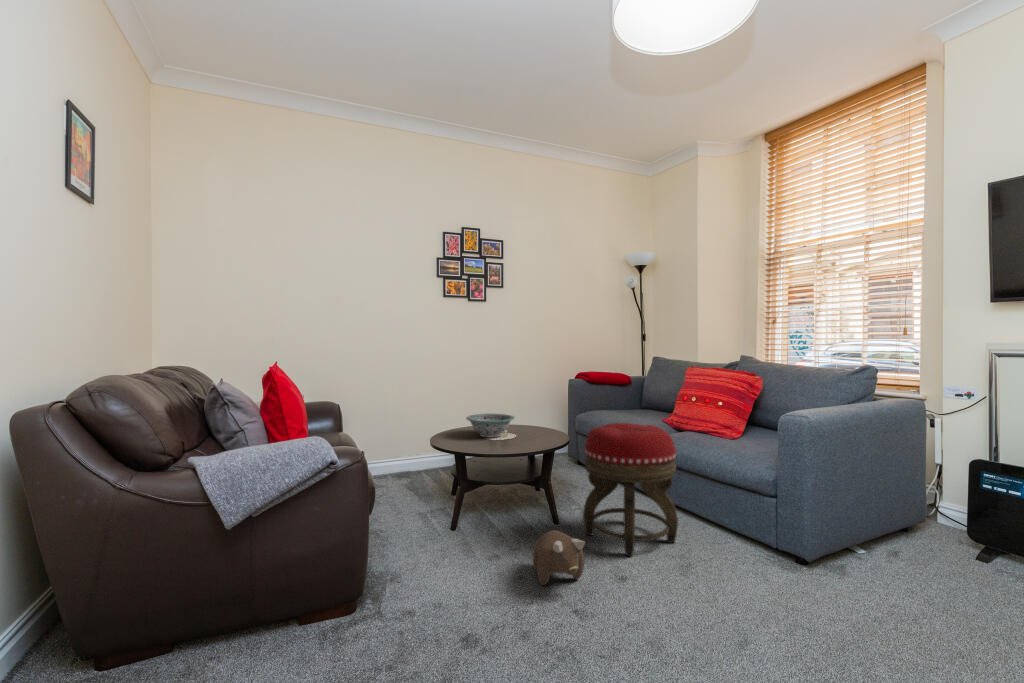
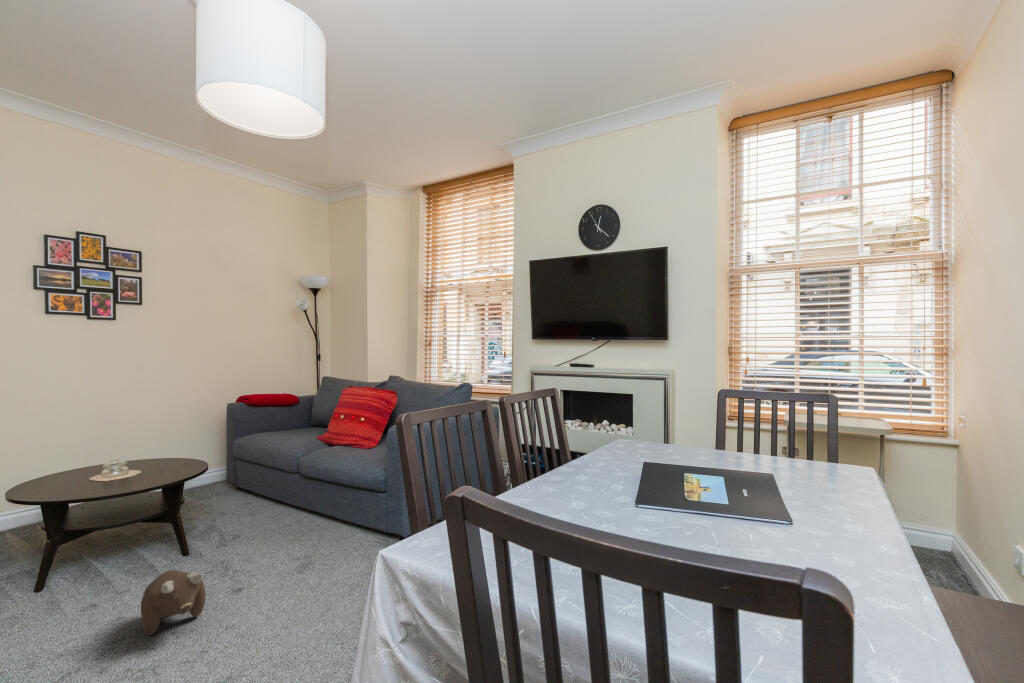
decorative bowl: present [466,413,514,438] -> none [65,451,139,481]
footstool: present [583,423,678,556] -> none [220,444,322,578]

